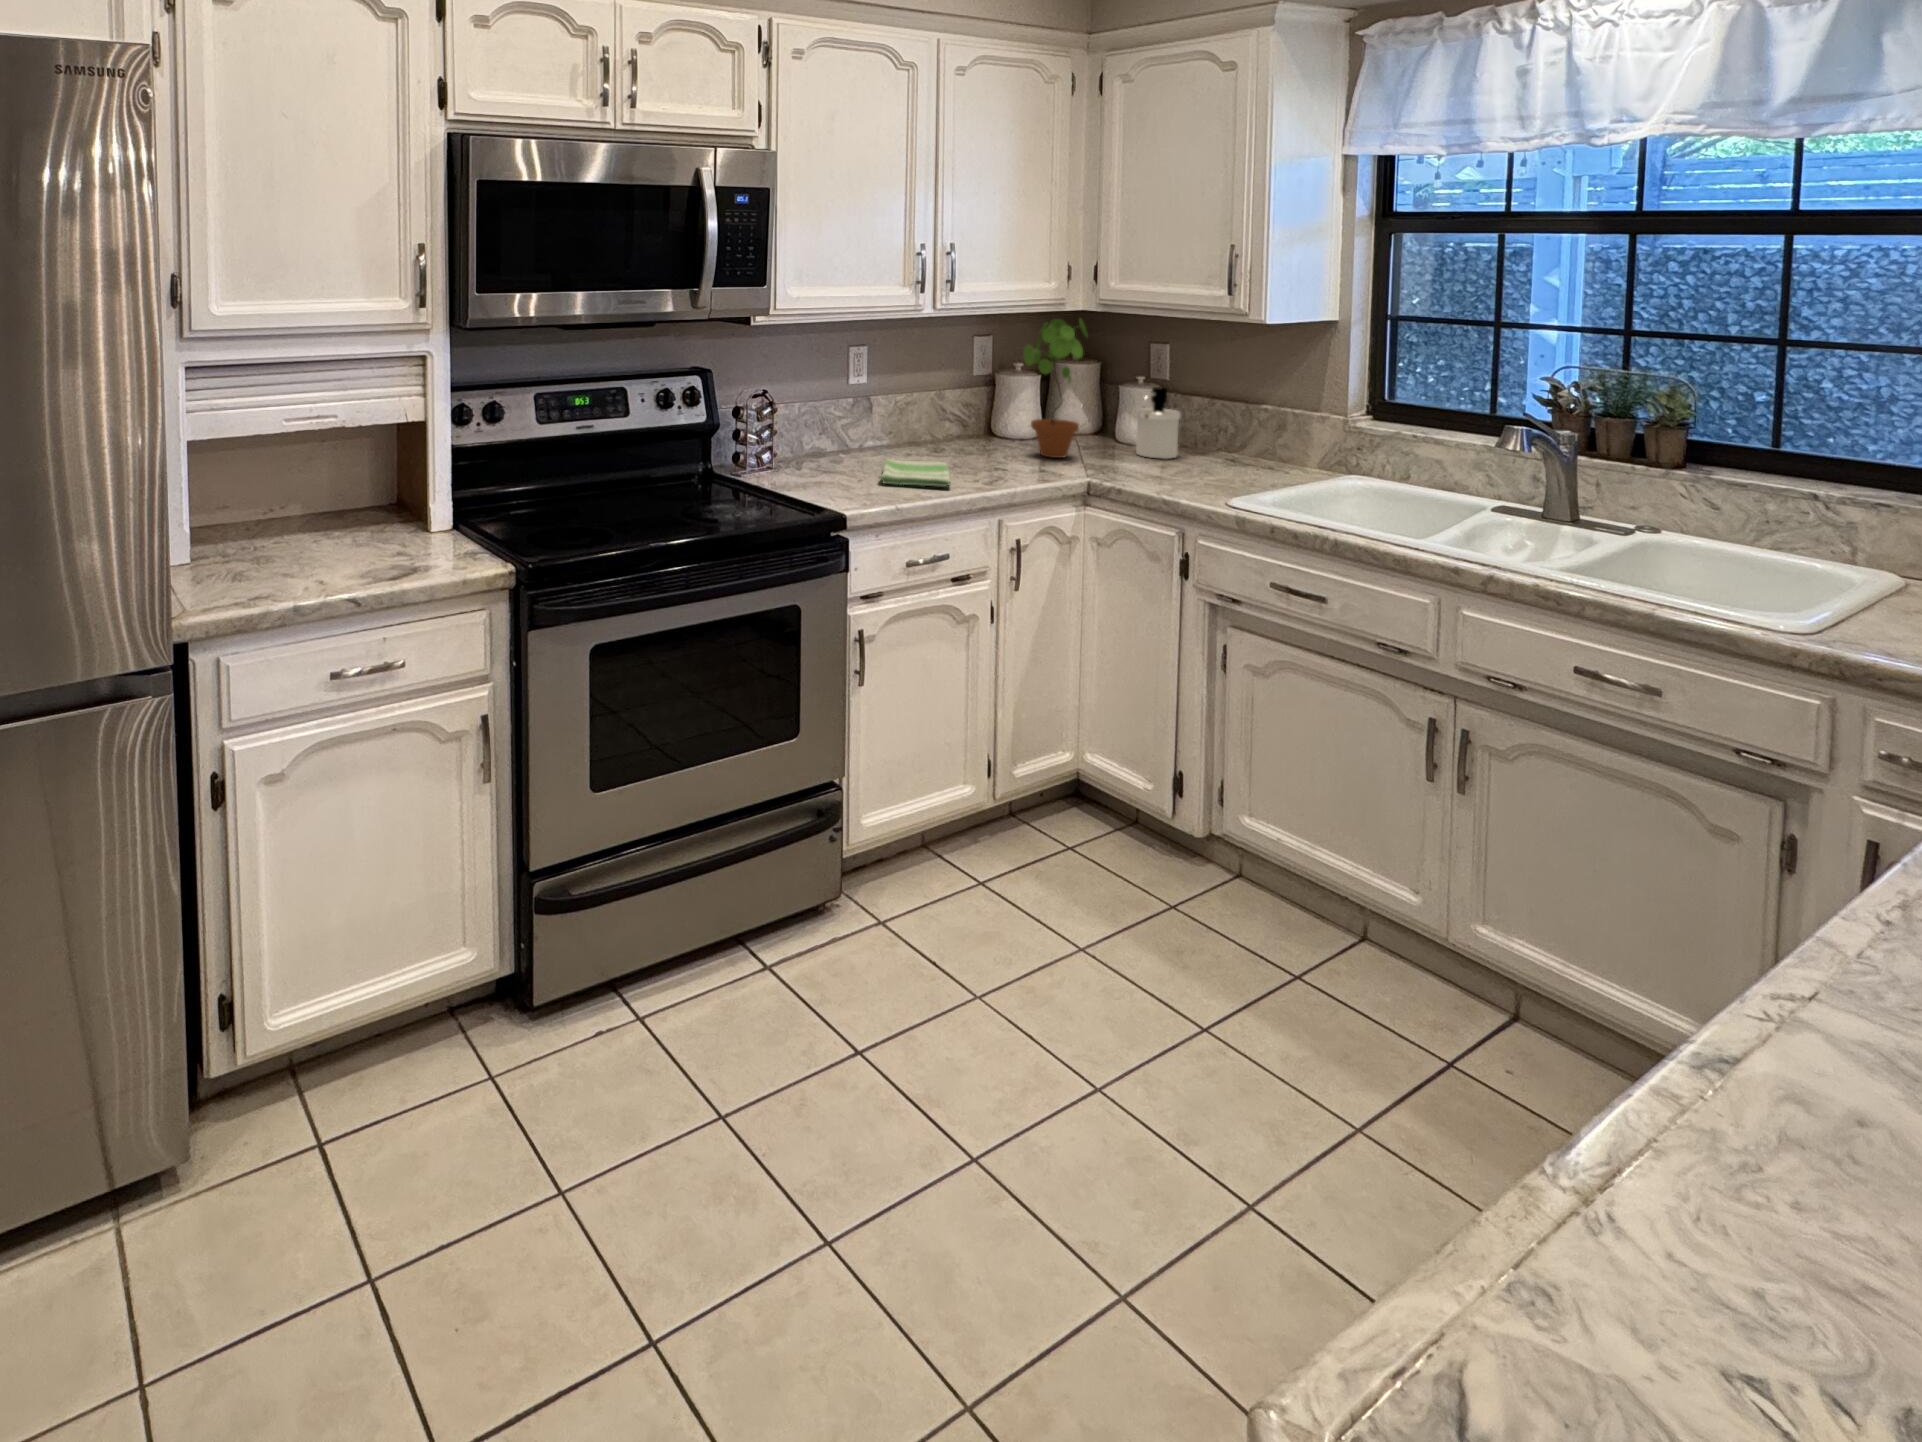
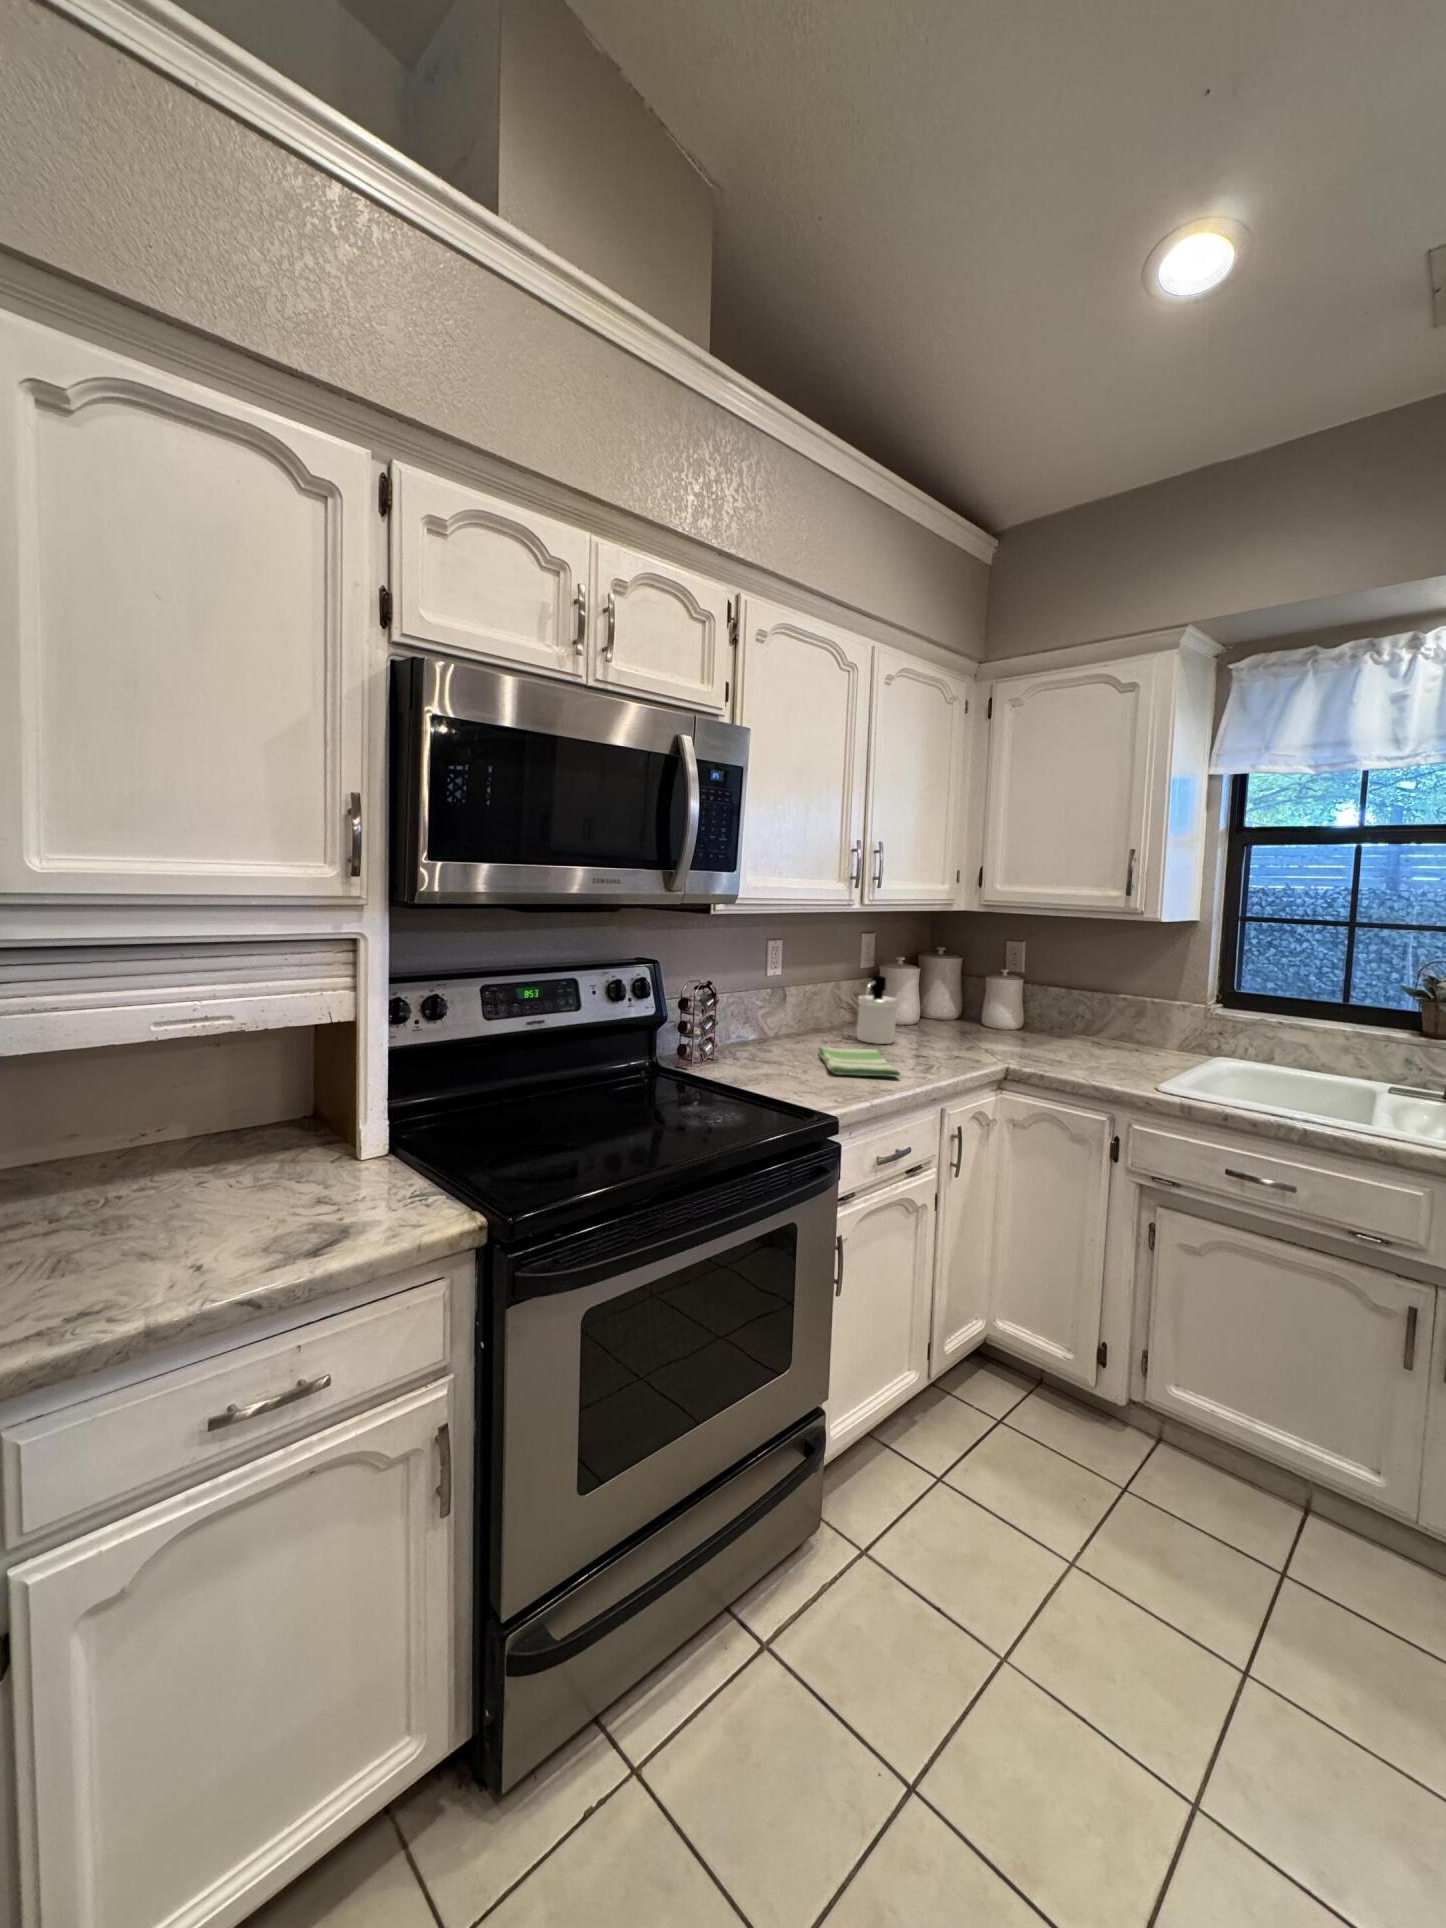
potted plant: present [1023,319,1088,458] -> none [925,916,983,1041]
soap dispenser: present [1136,387,1181,459] -> present [857,976,898,1044]

